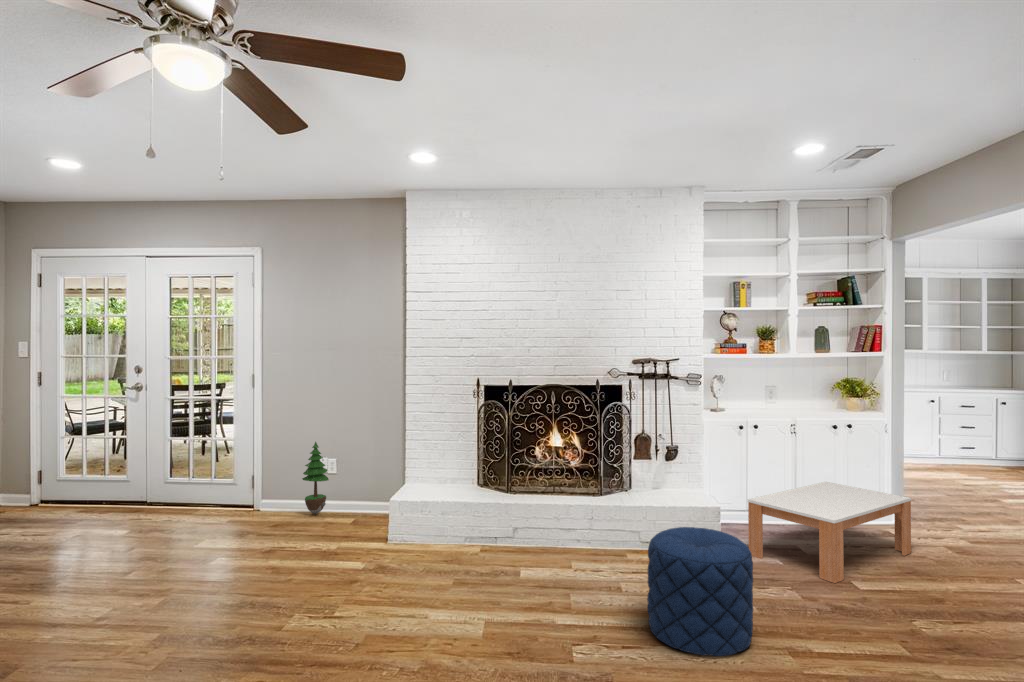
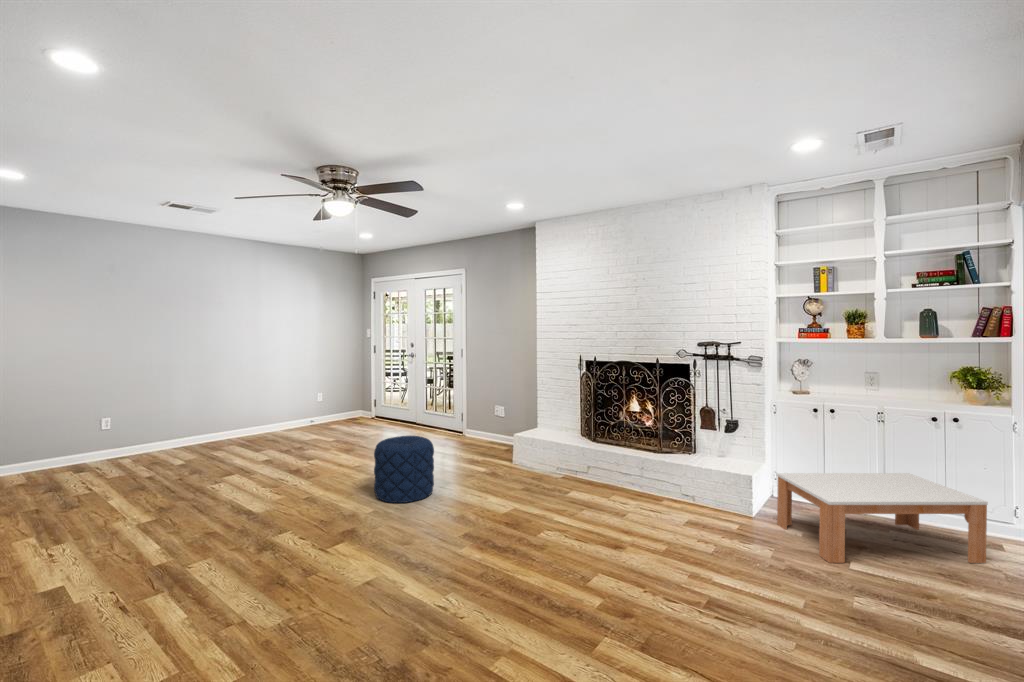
potted tree: present [302,442,329,514] -> none [483,394,501,442]
pouf: present [647,527,753,656] -> present [374,436,434,503]

